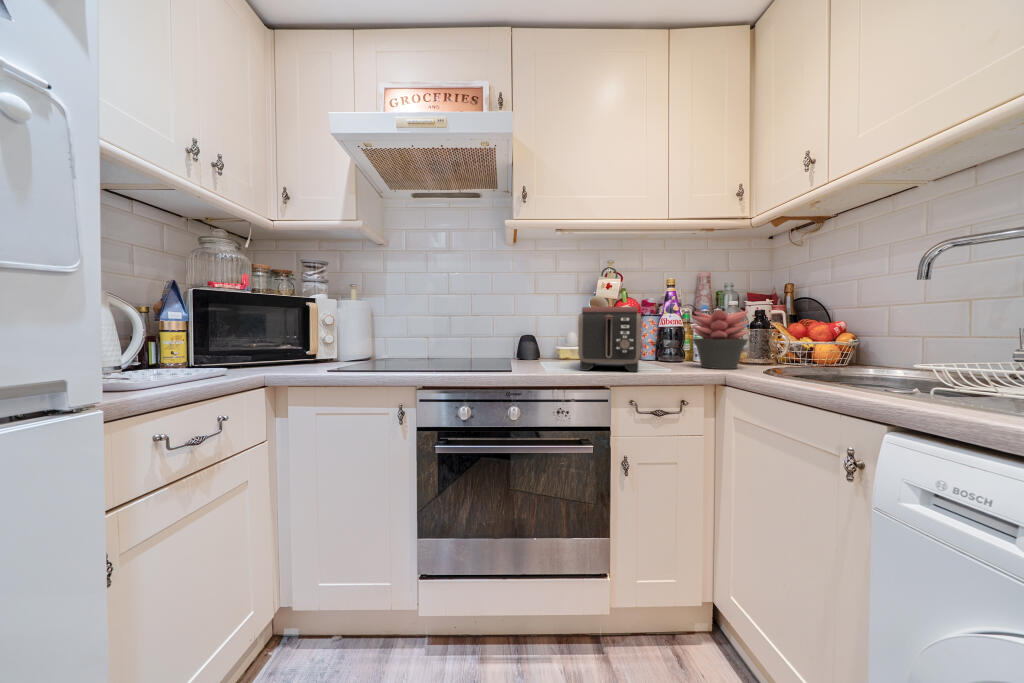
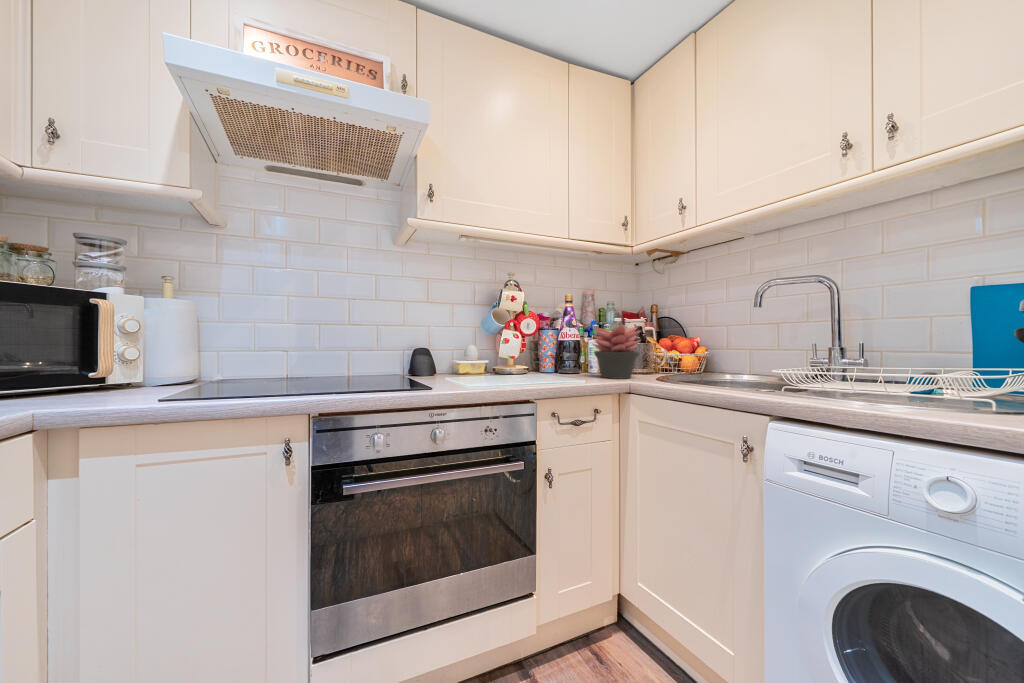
toaster: present [578,307,641,372] -> none [496,320,564,385]

